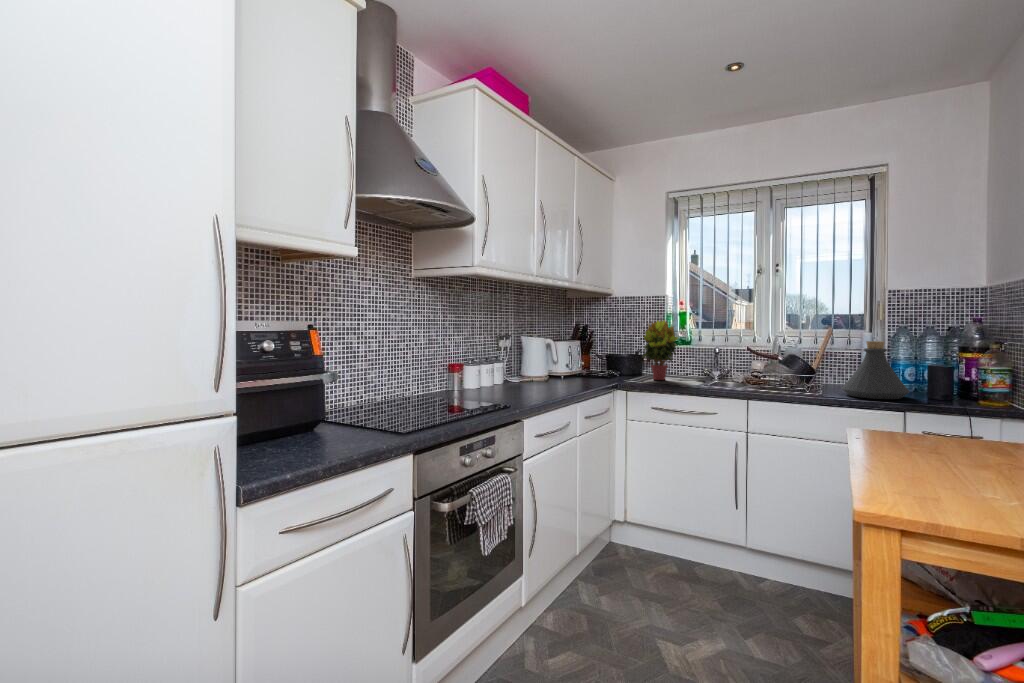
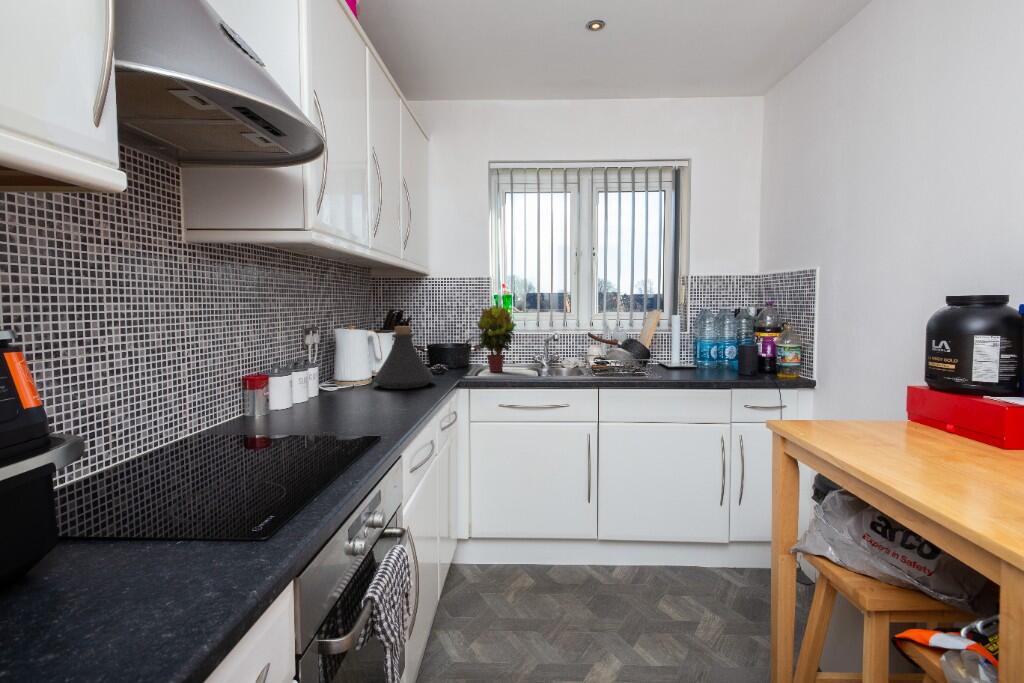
bottle: present [842,341,909,399] -> present [373,326,434,389]

